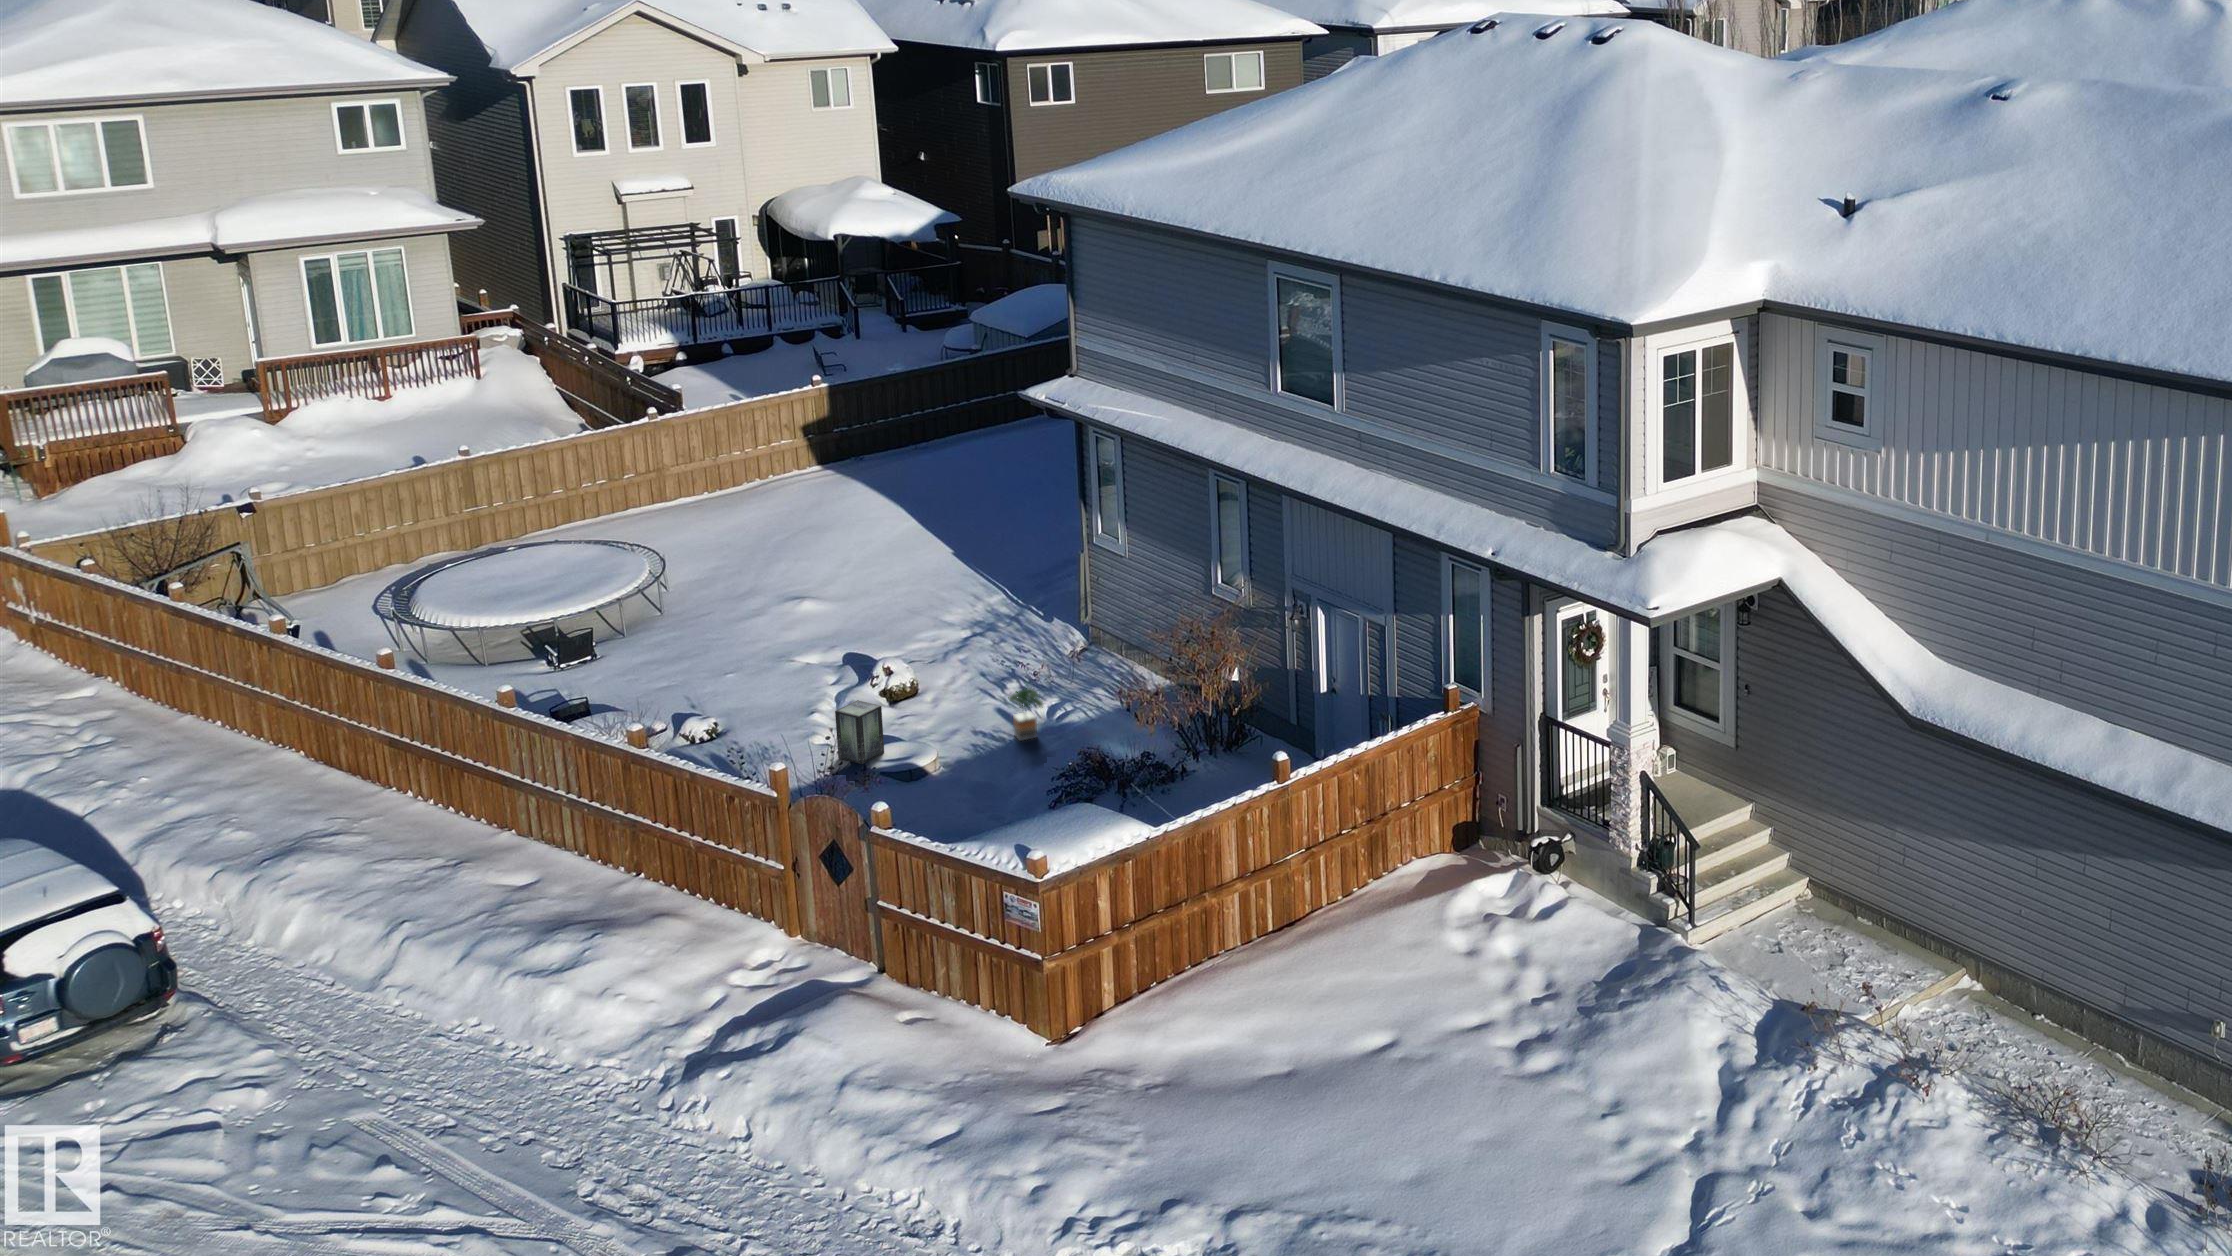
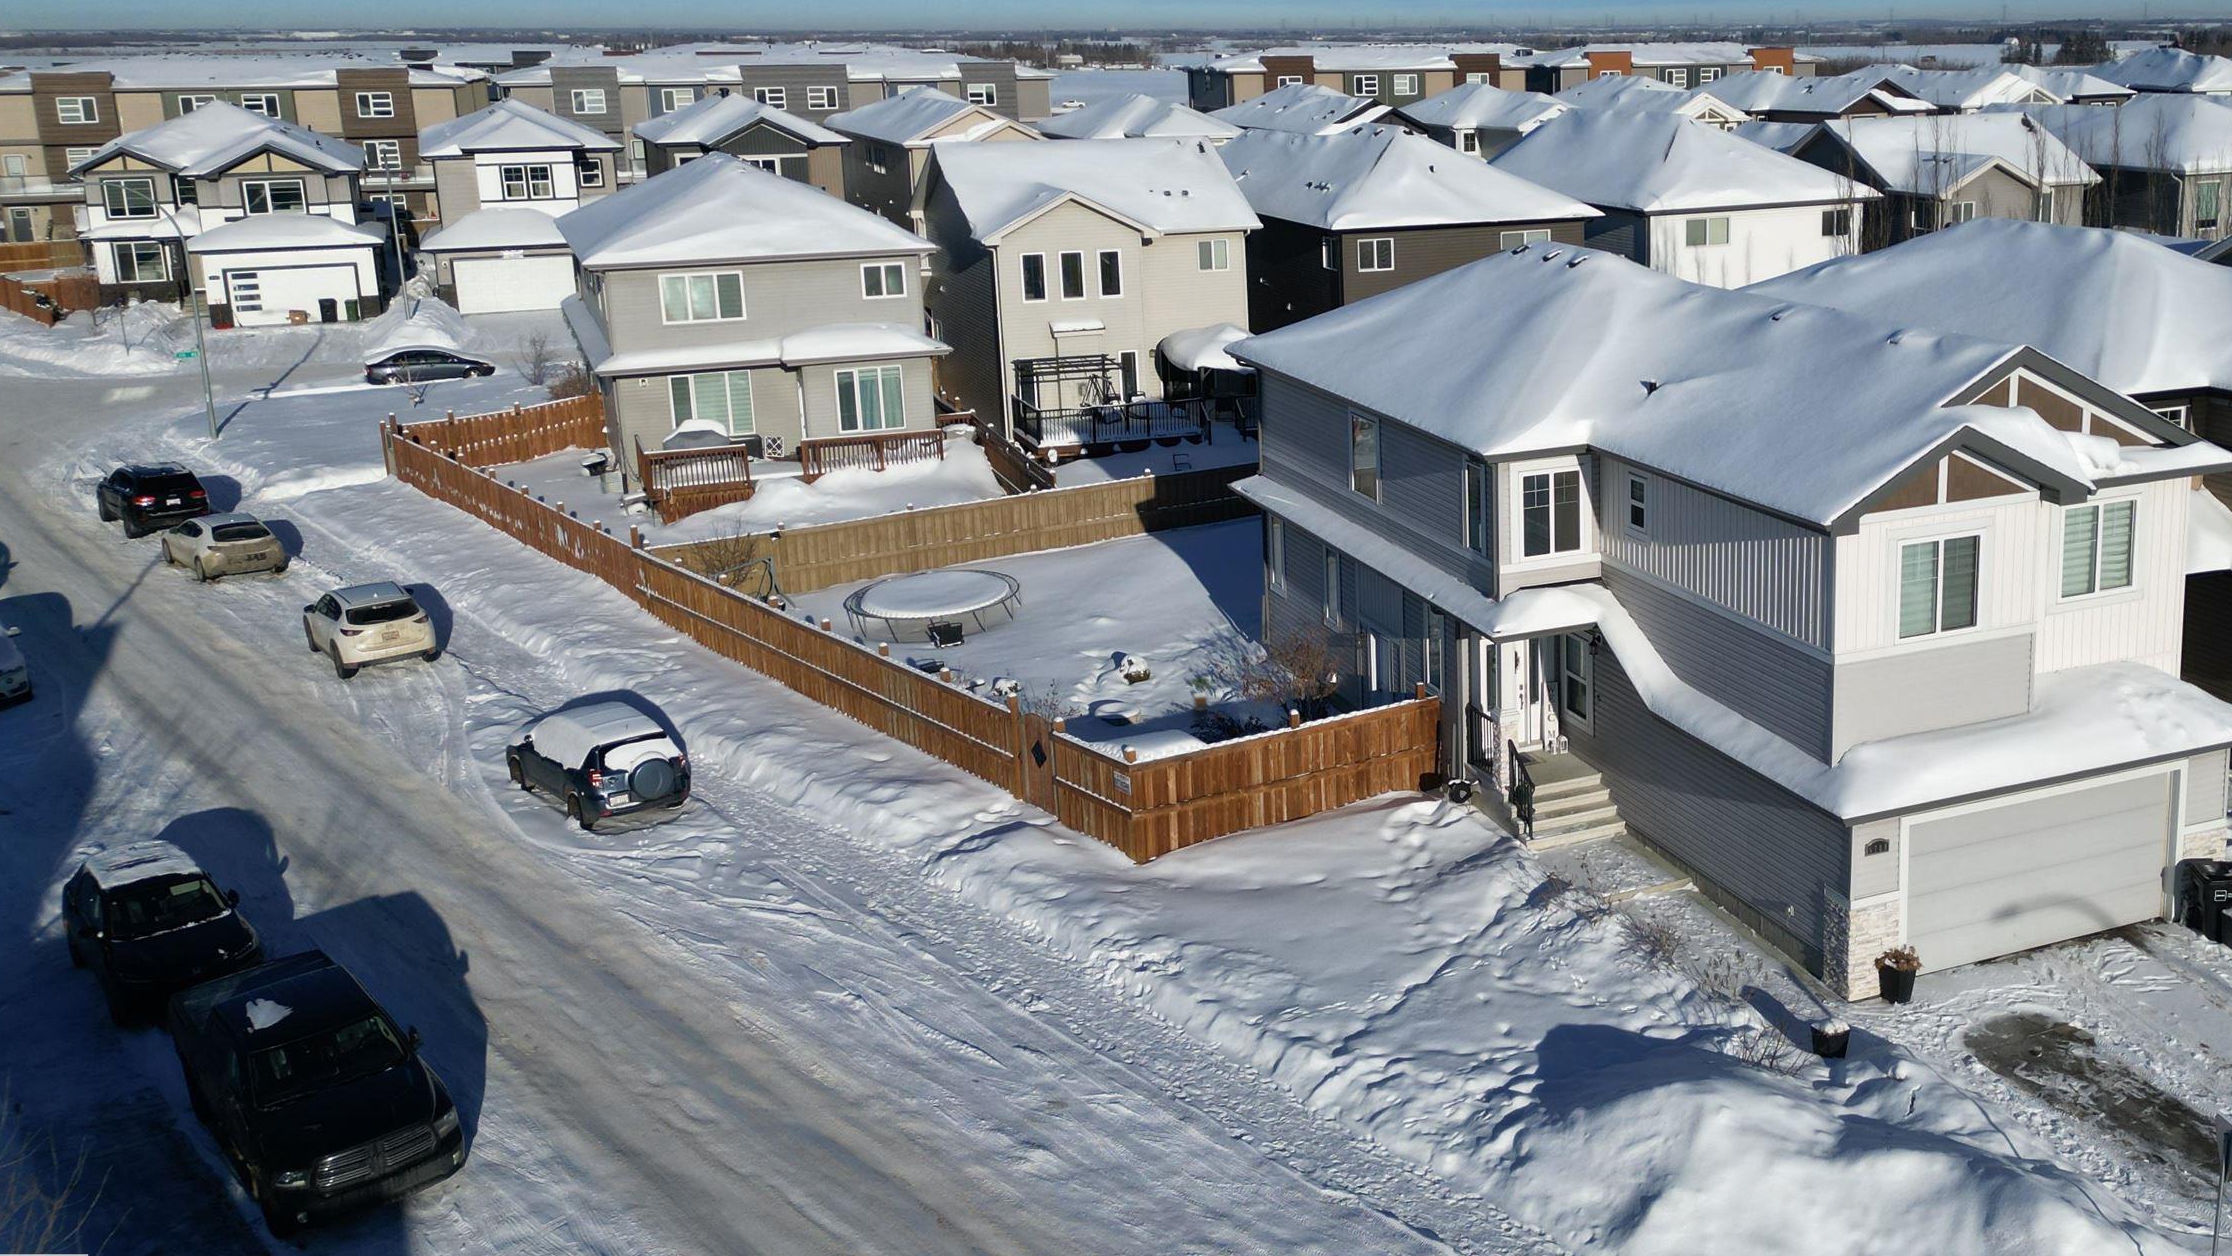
storage box: present [835,700,884,764] -> none [1080,675,1111,716]

